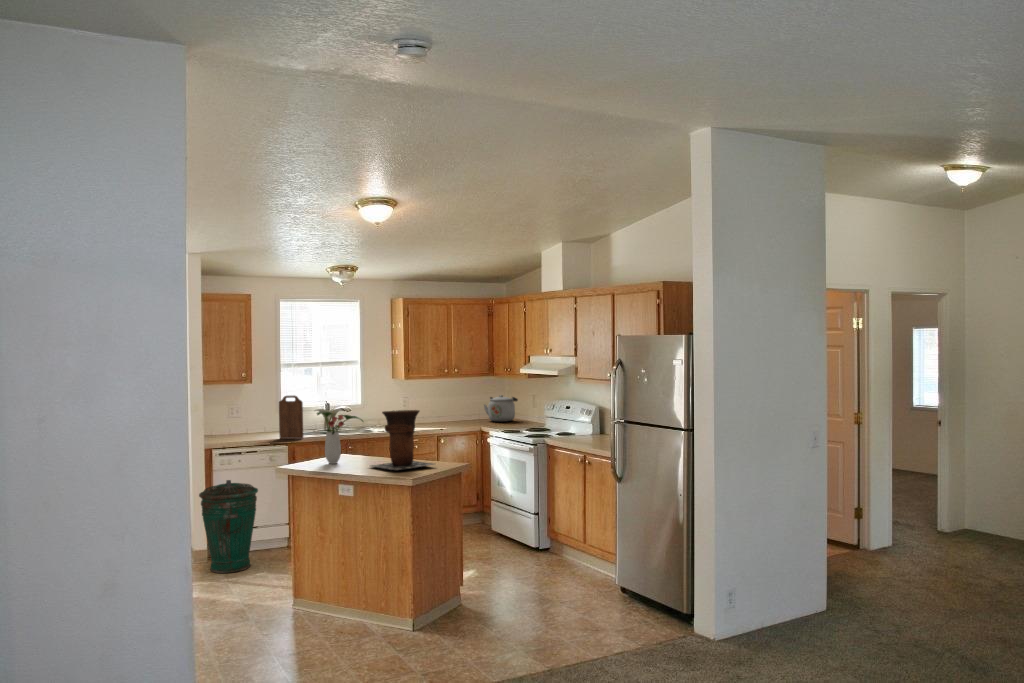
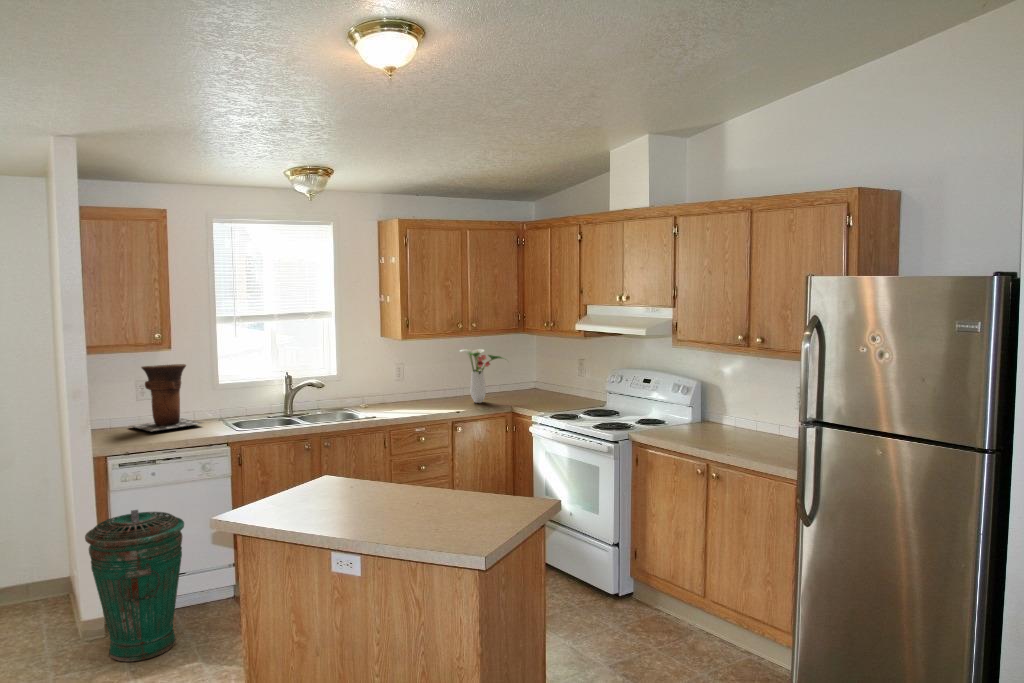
kettle: present [484,395,518,422] -> none [509,359,557,397]
cutting board: present [279,396,303,439] -> none [214,368,254,435]
flower arrangement: present [314,409,363,464] -> present [460,349,504,403]
vase: present [372,410,433,470] -> present [131,364,202,431]

